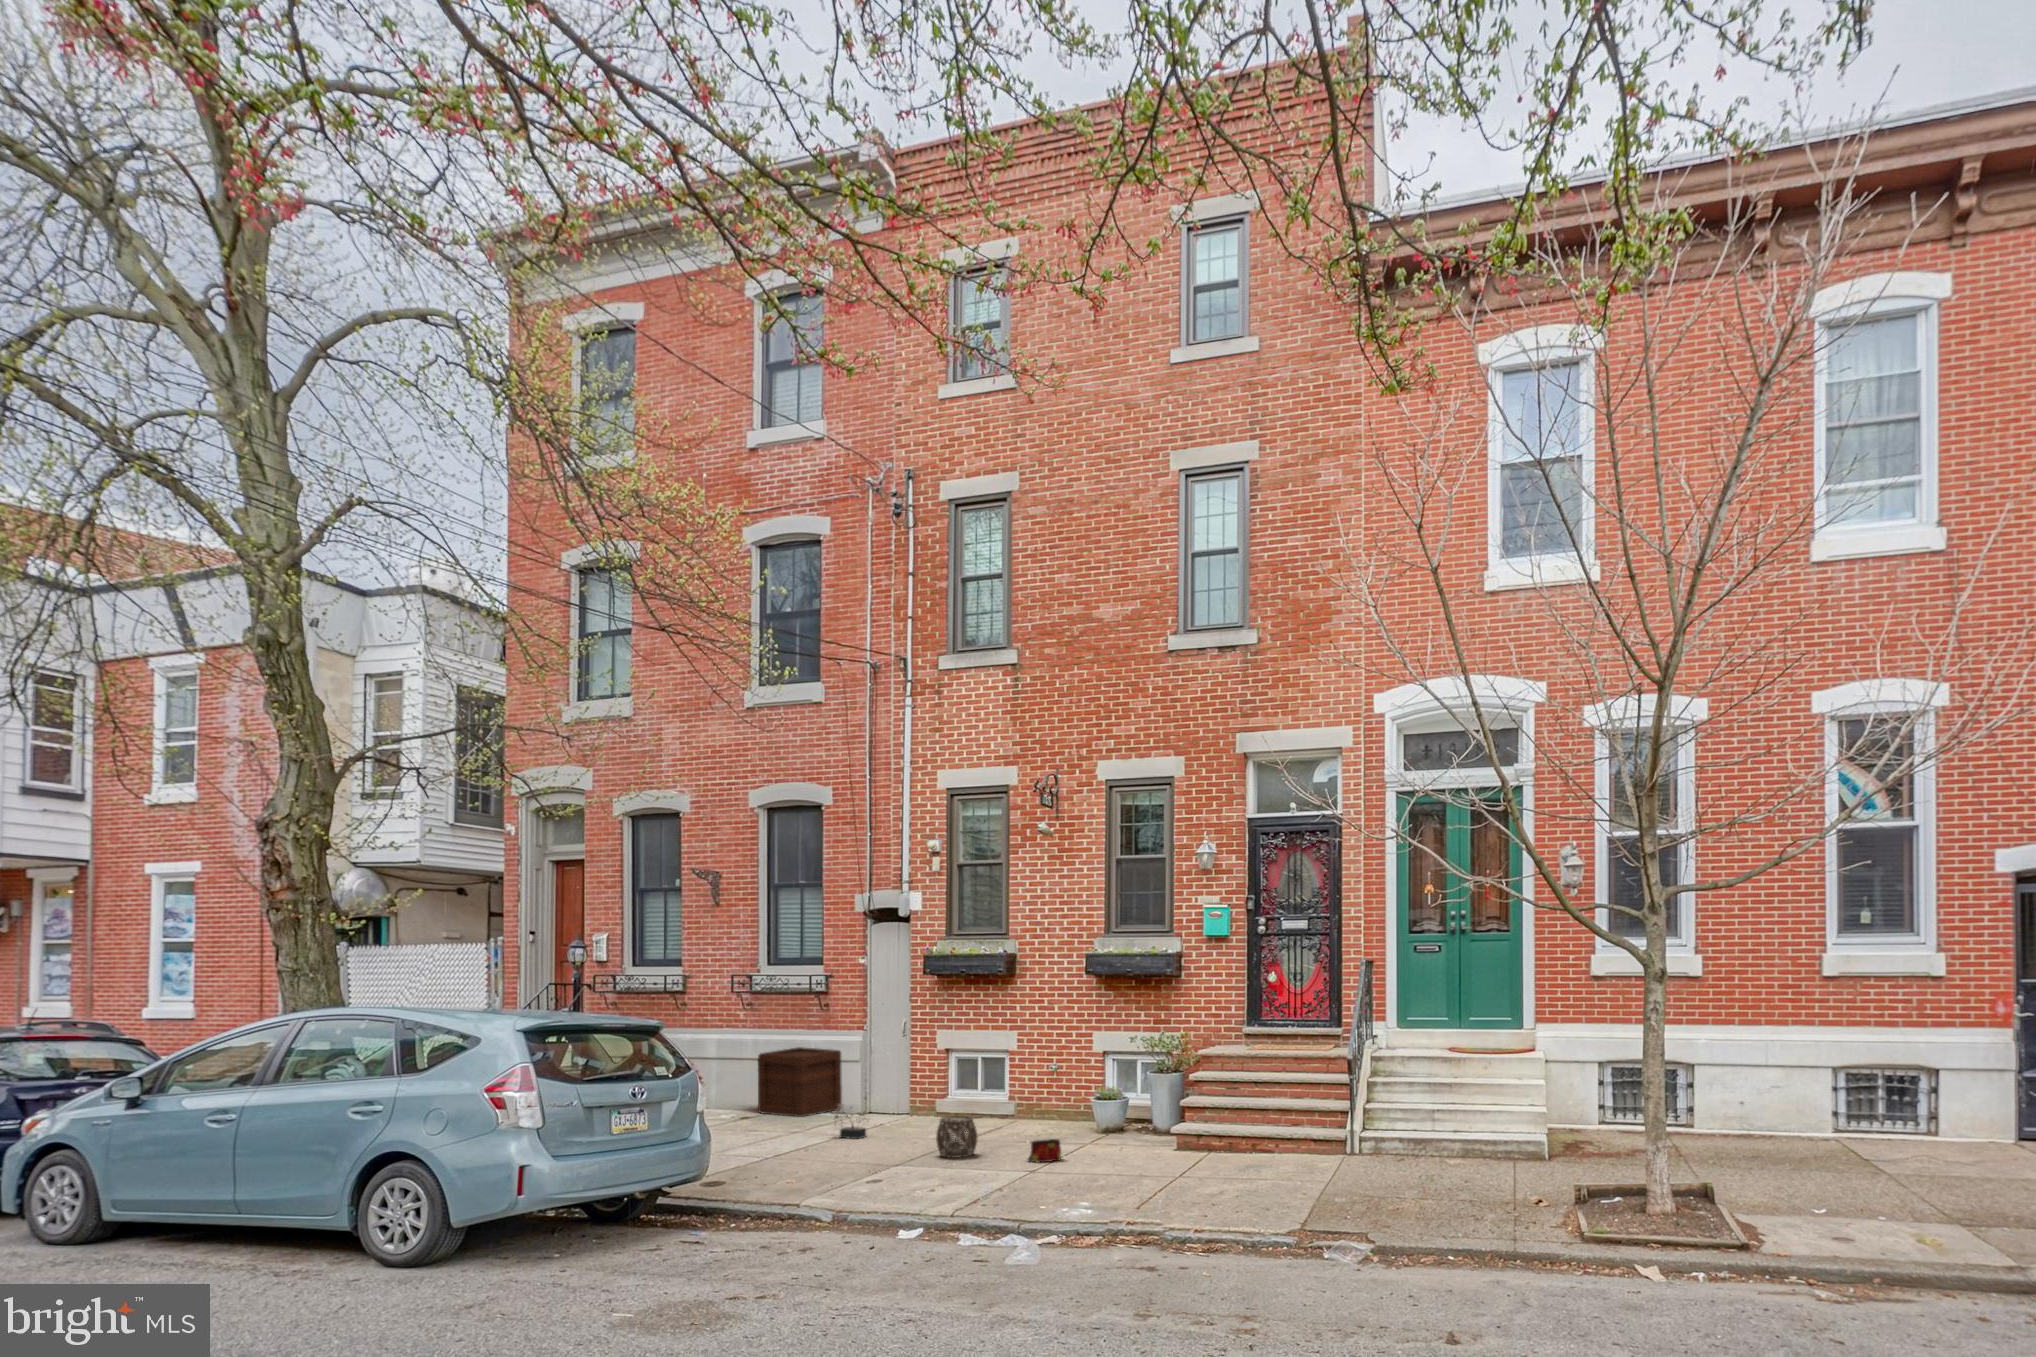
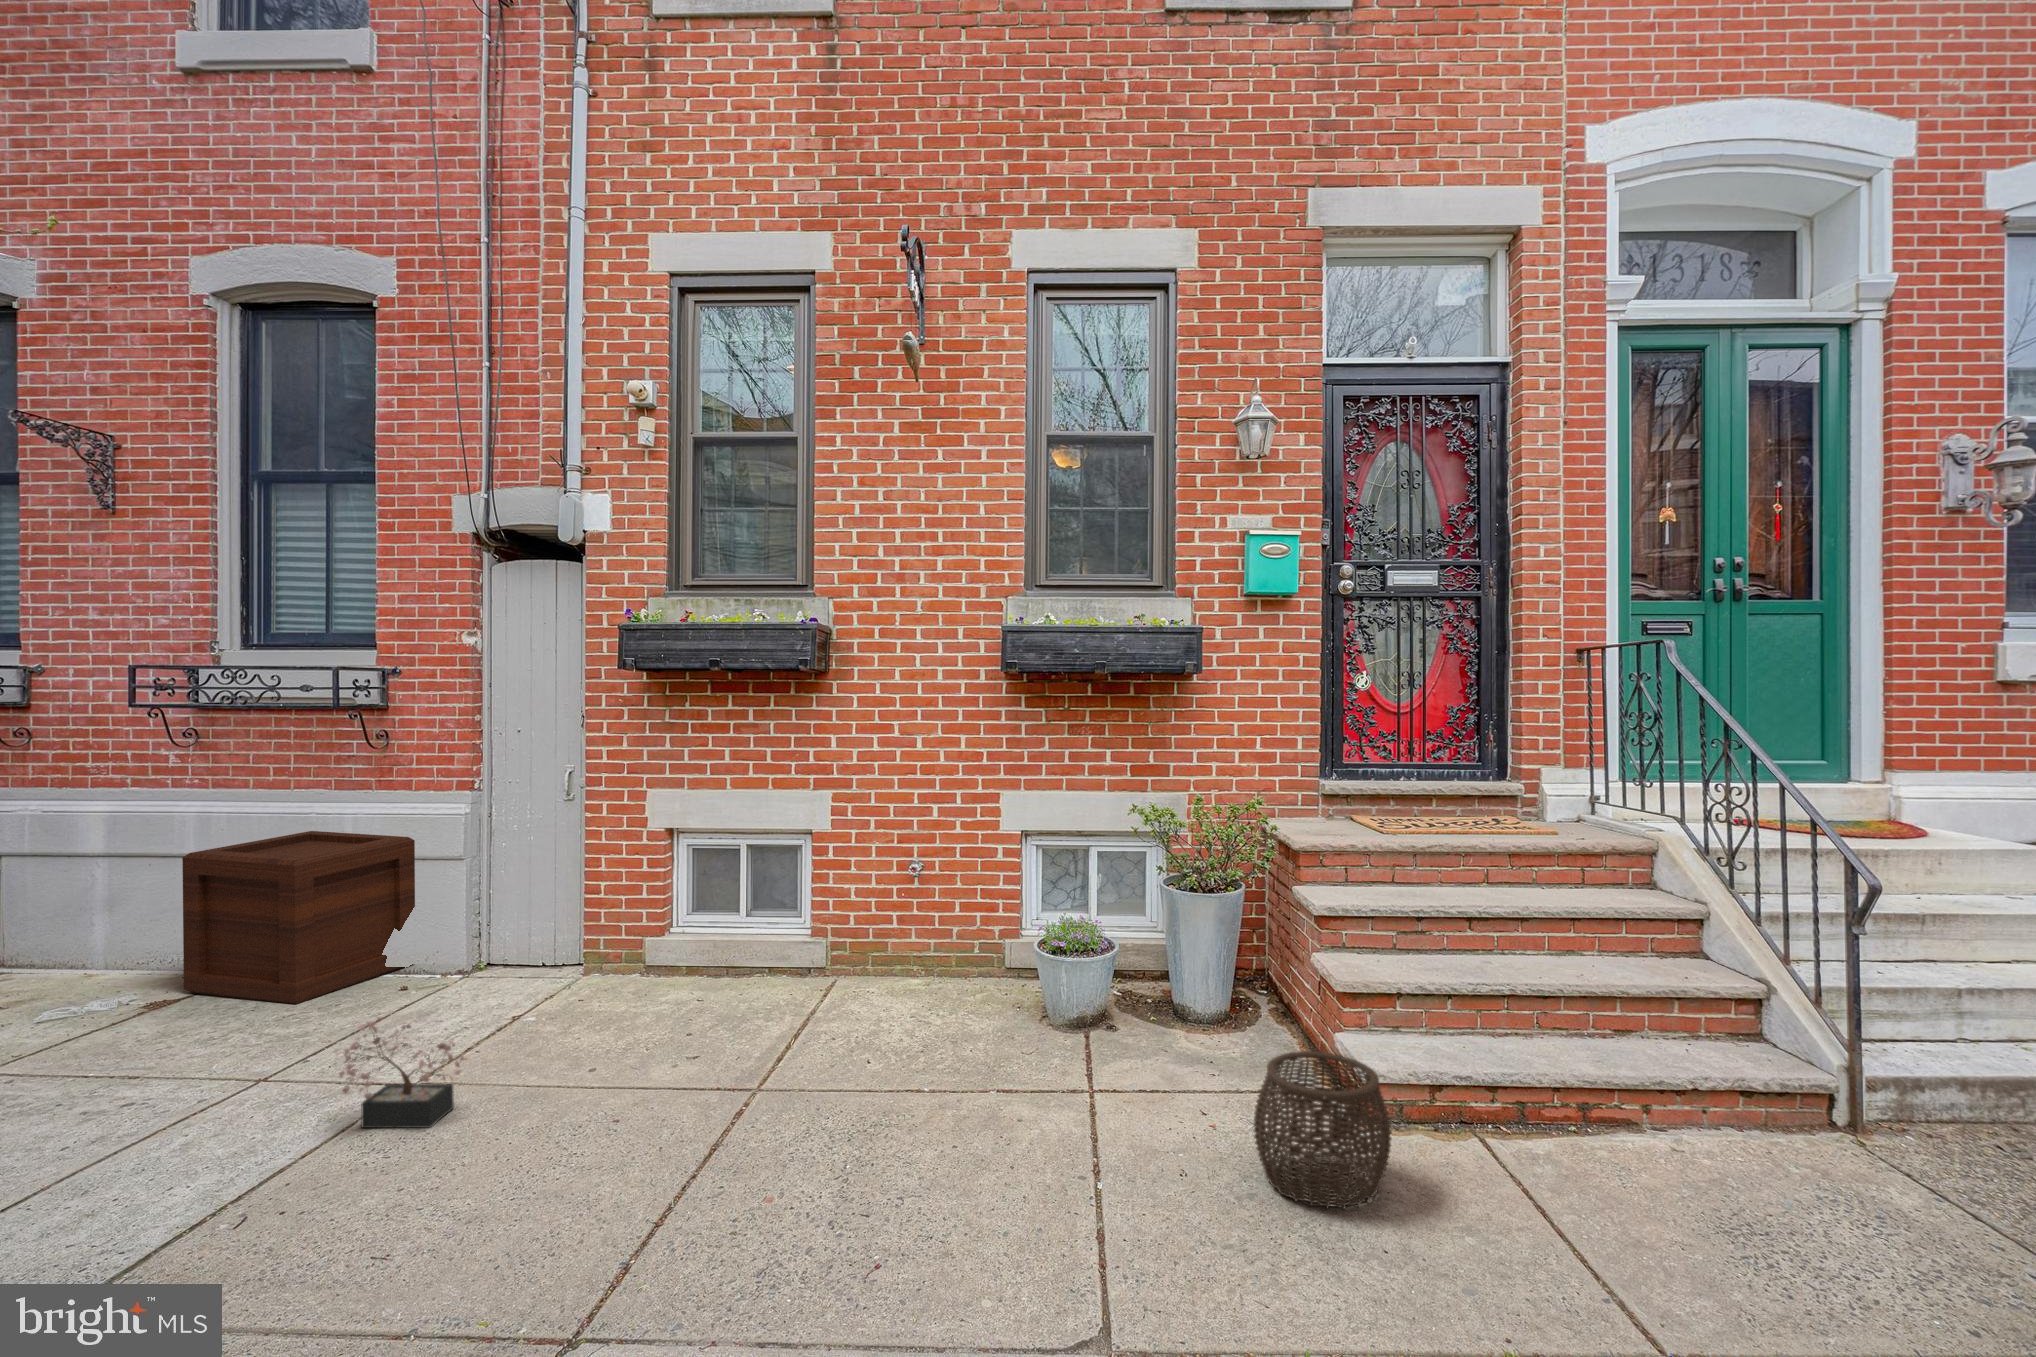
woven basket: present [936,1116,978,1158] -> present [1254,1051,1392,1209]
bag: present [1028,1139,1061,1162] -> none [1077,1171,1180,1285]

